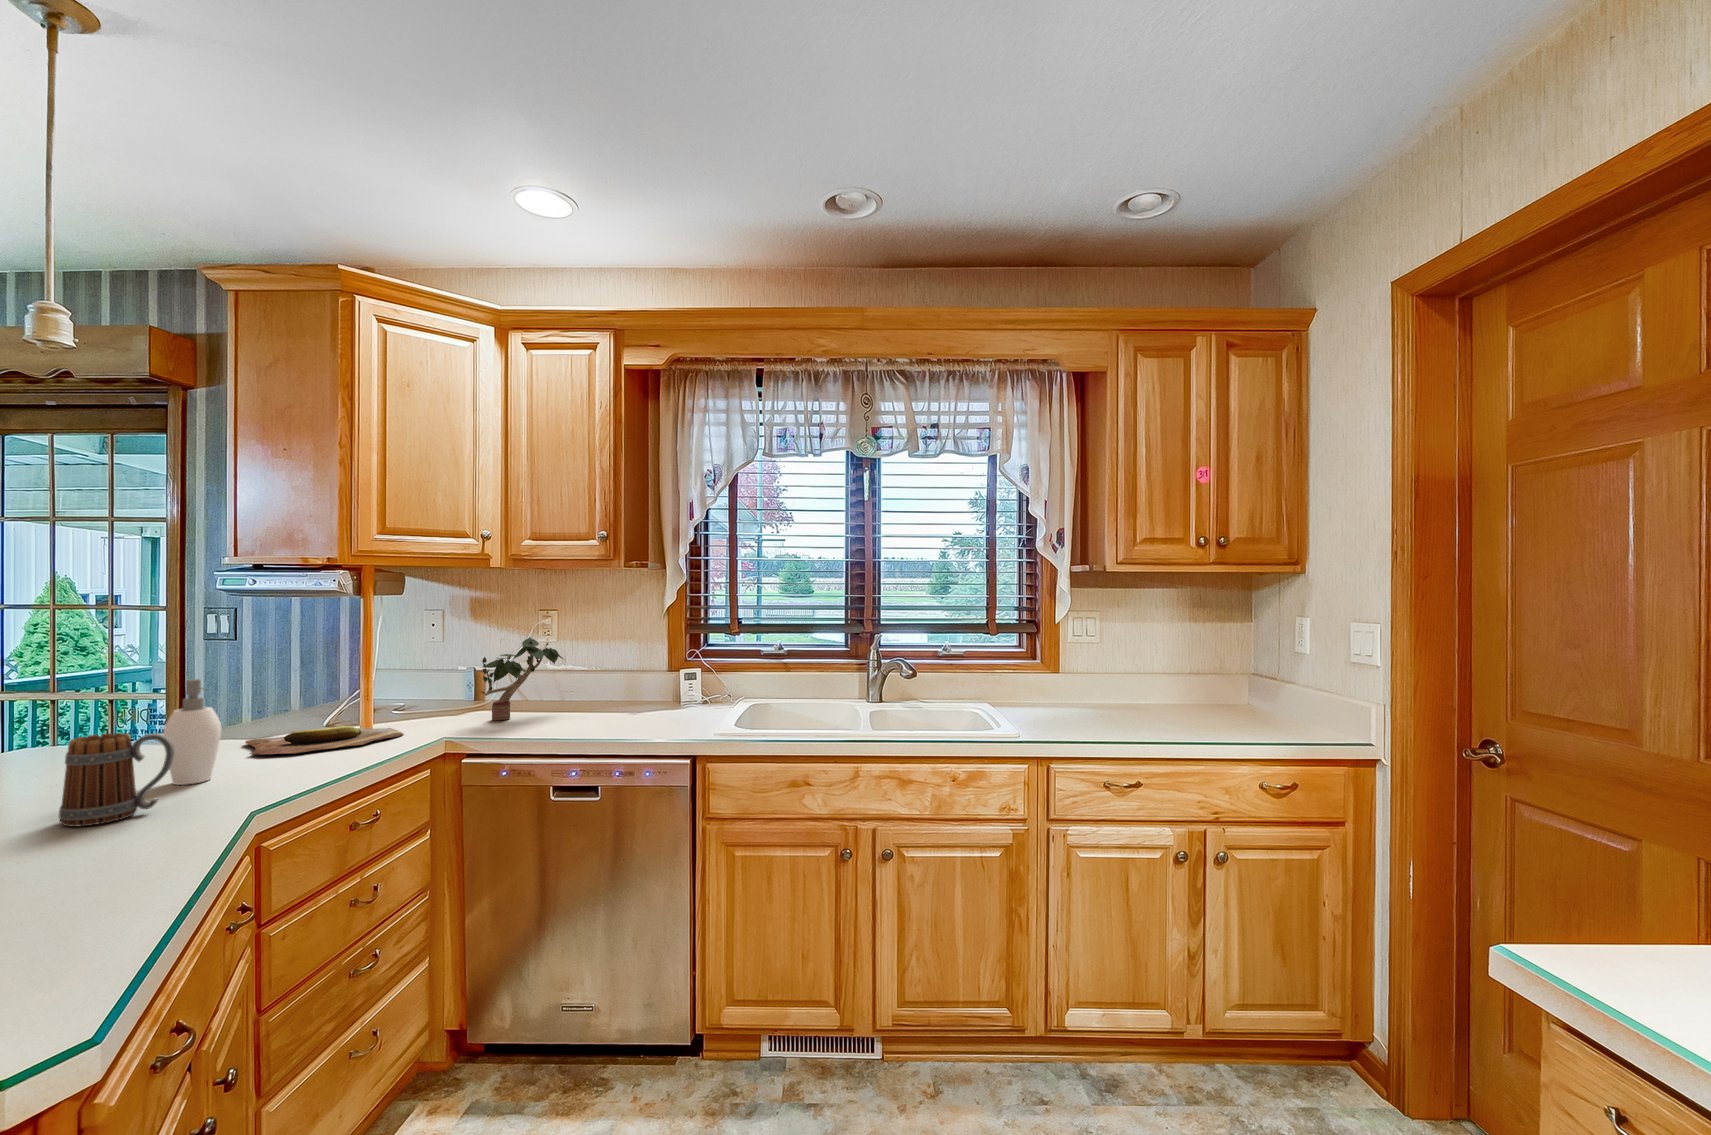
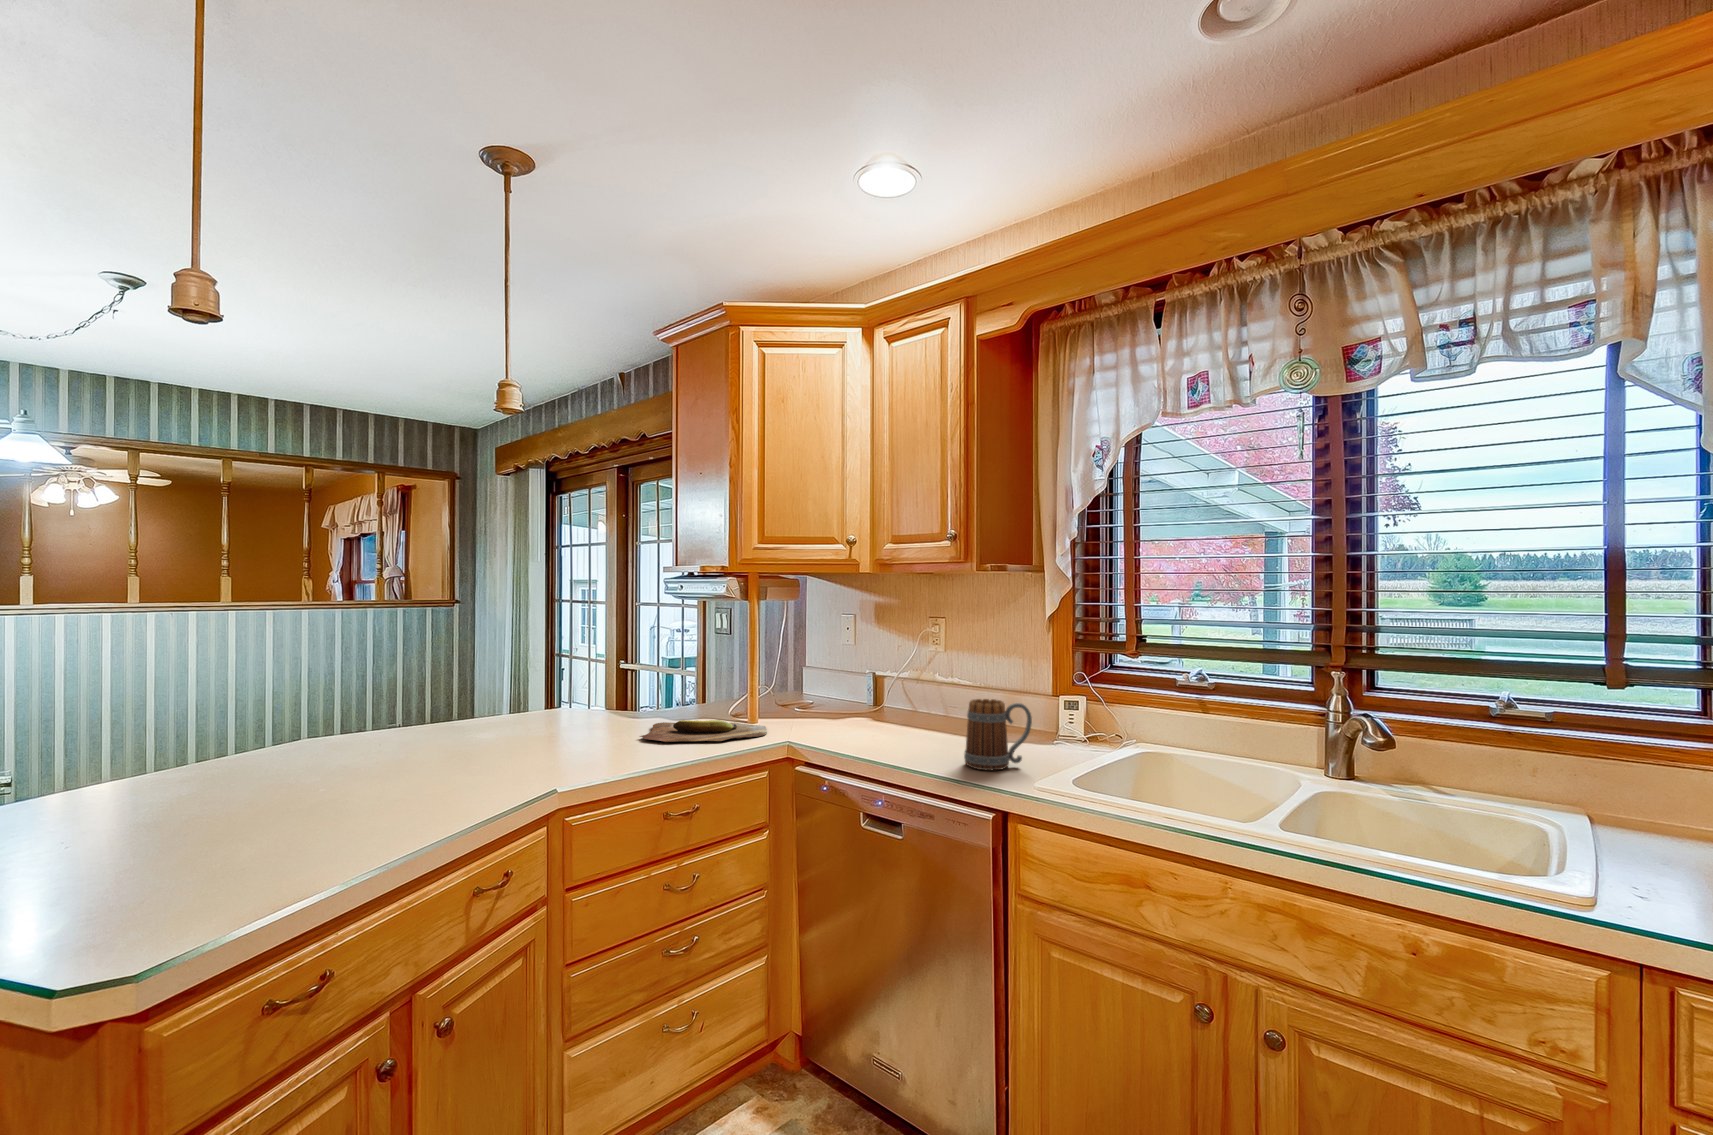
potted plant: present [481,637,563,720] -> none [833,643,936,731]
soap dispenser: present [163,679,221,785] -> none [552,666,595,760]
mug: present [59,733,174,827] -> present [964,699,1032,770]

